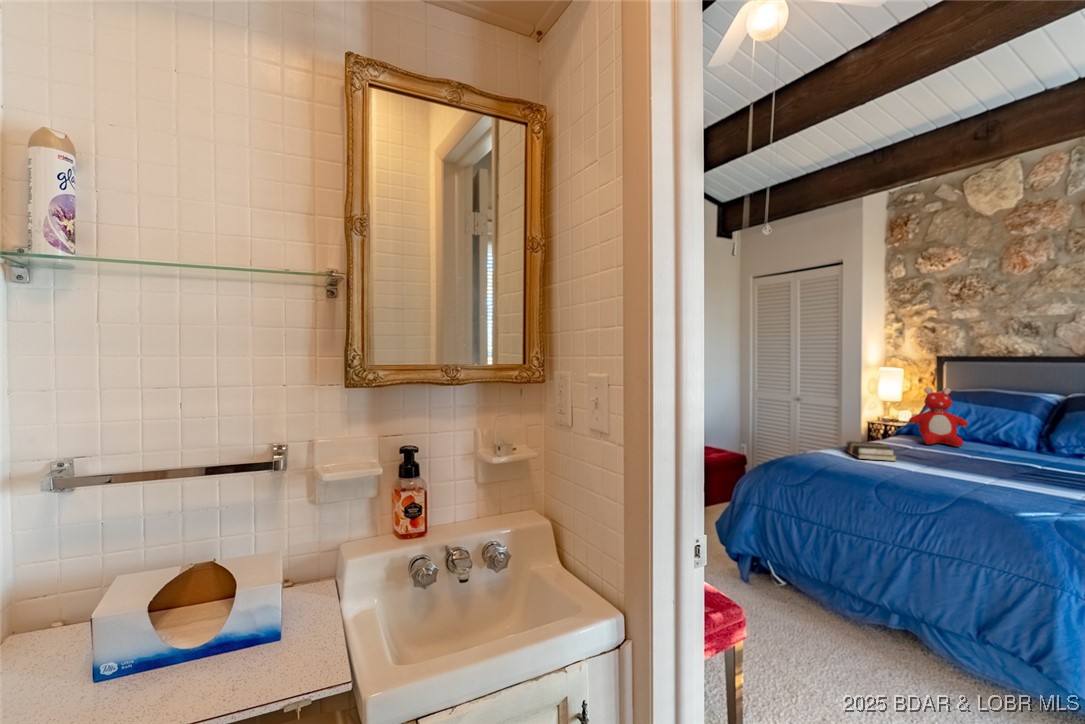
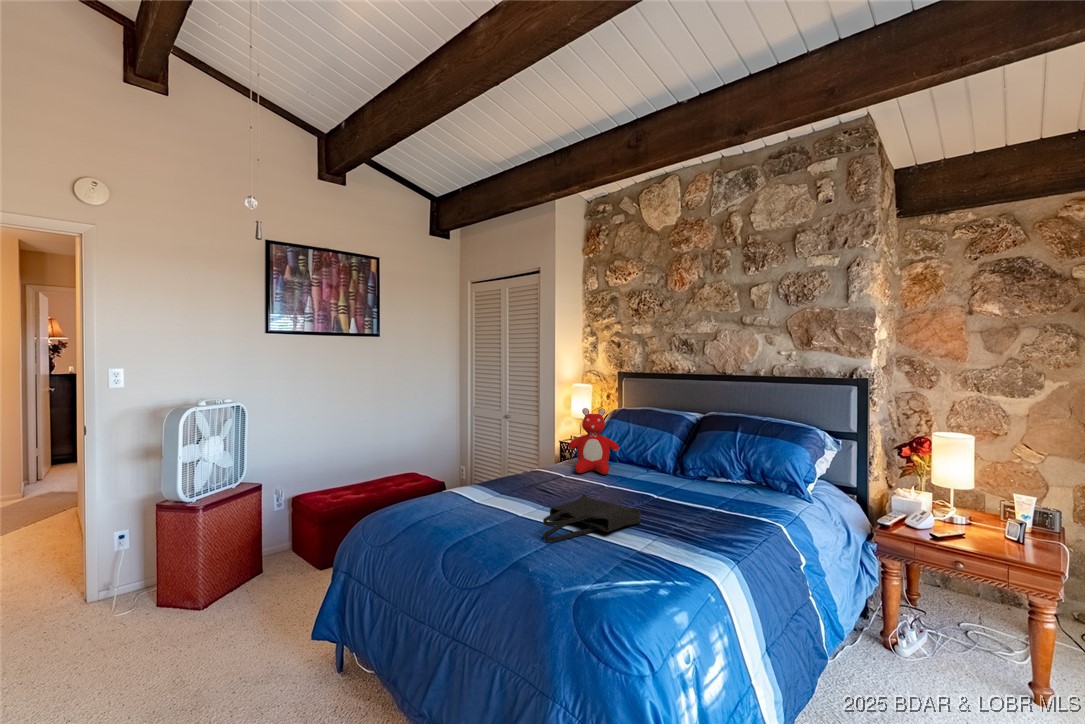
hardback book: present [845,441,896,461] -> none [471,480,513,506]
tote bag: none [949,456,1050,484] -> present [543,495,641,541]

